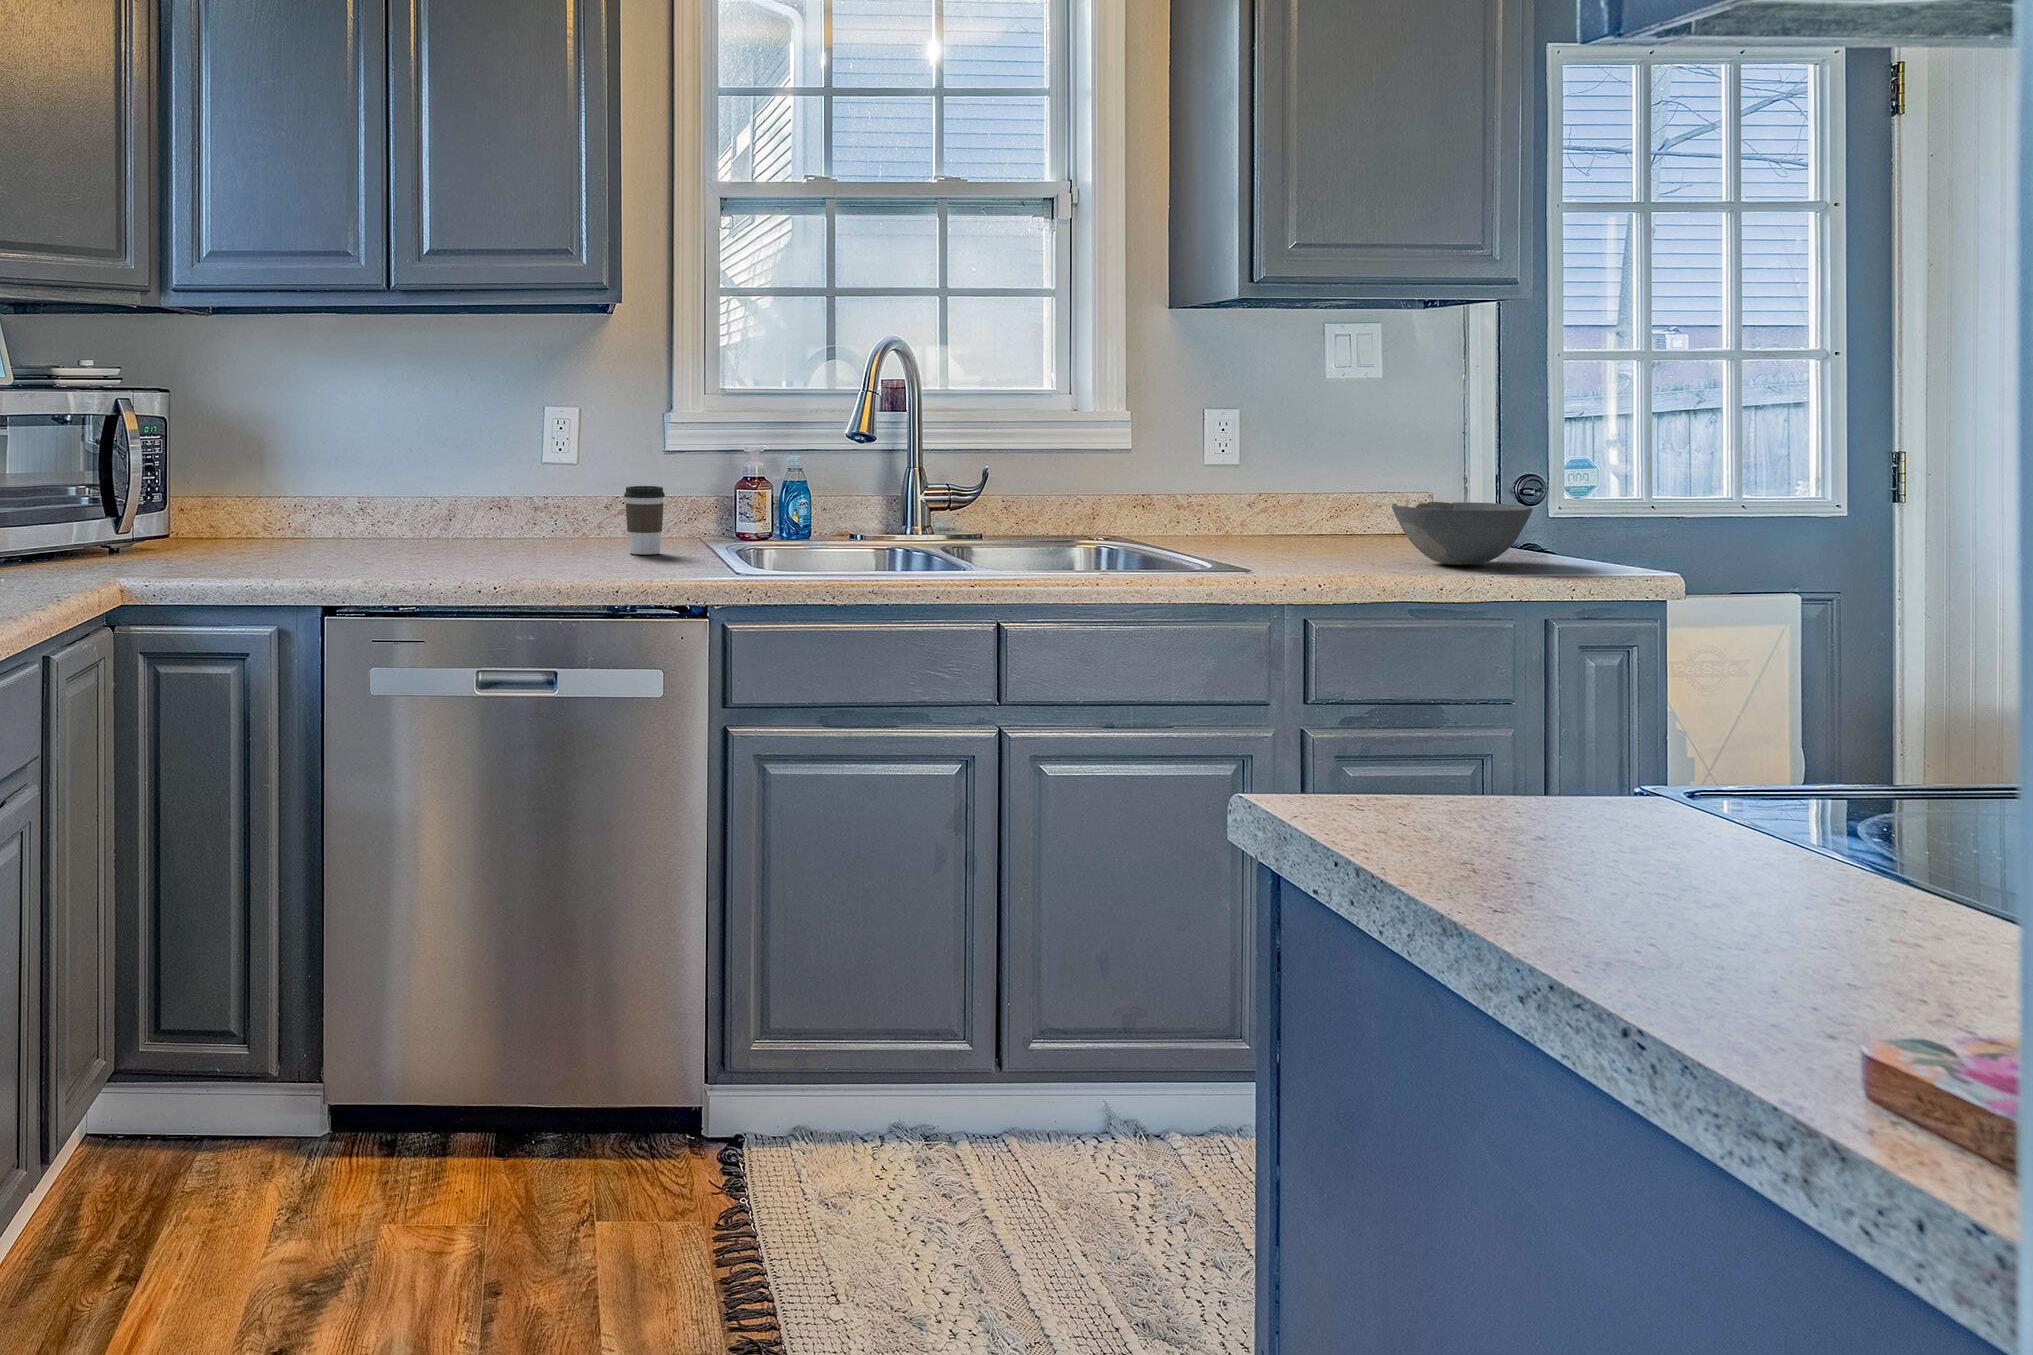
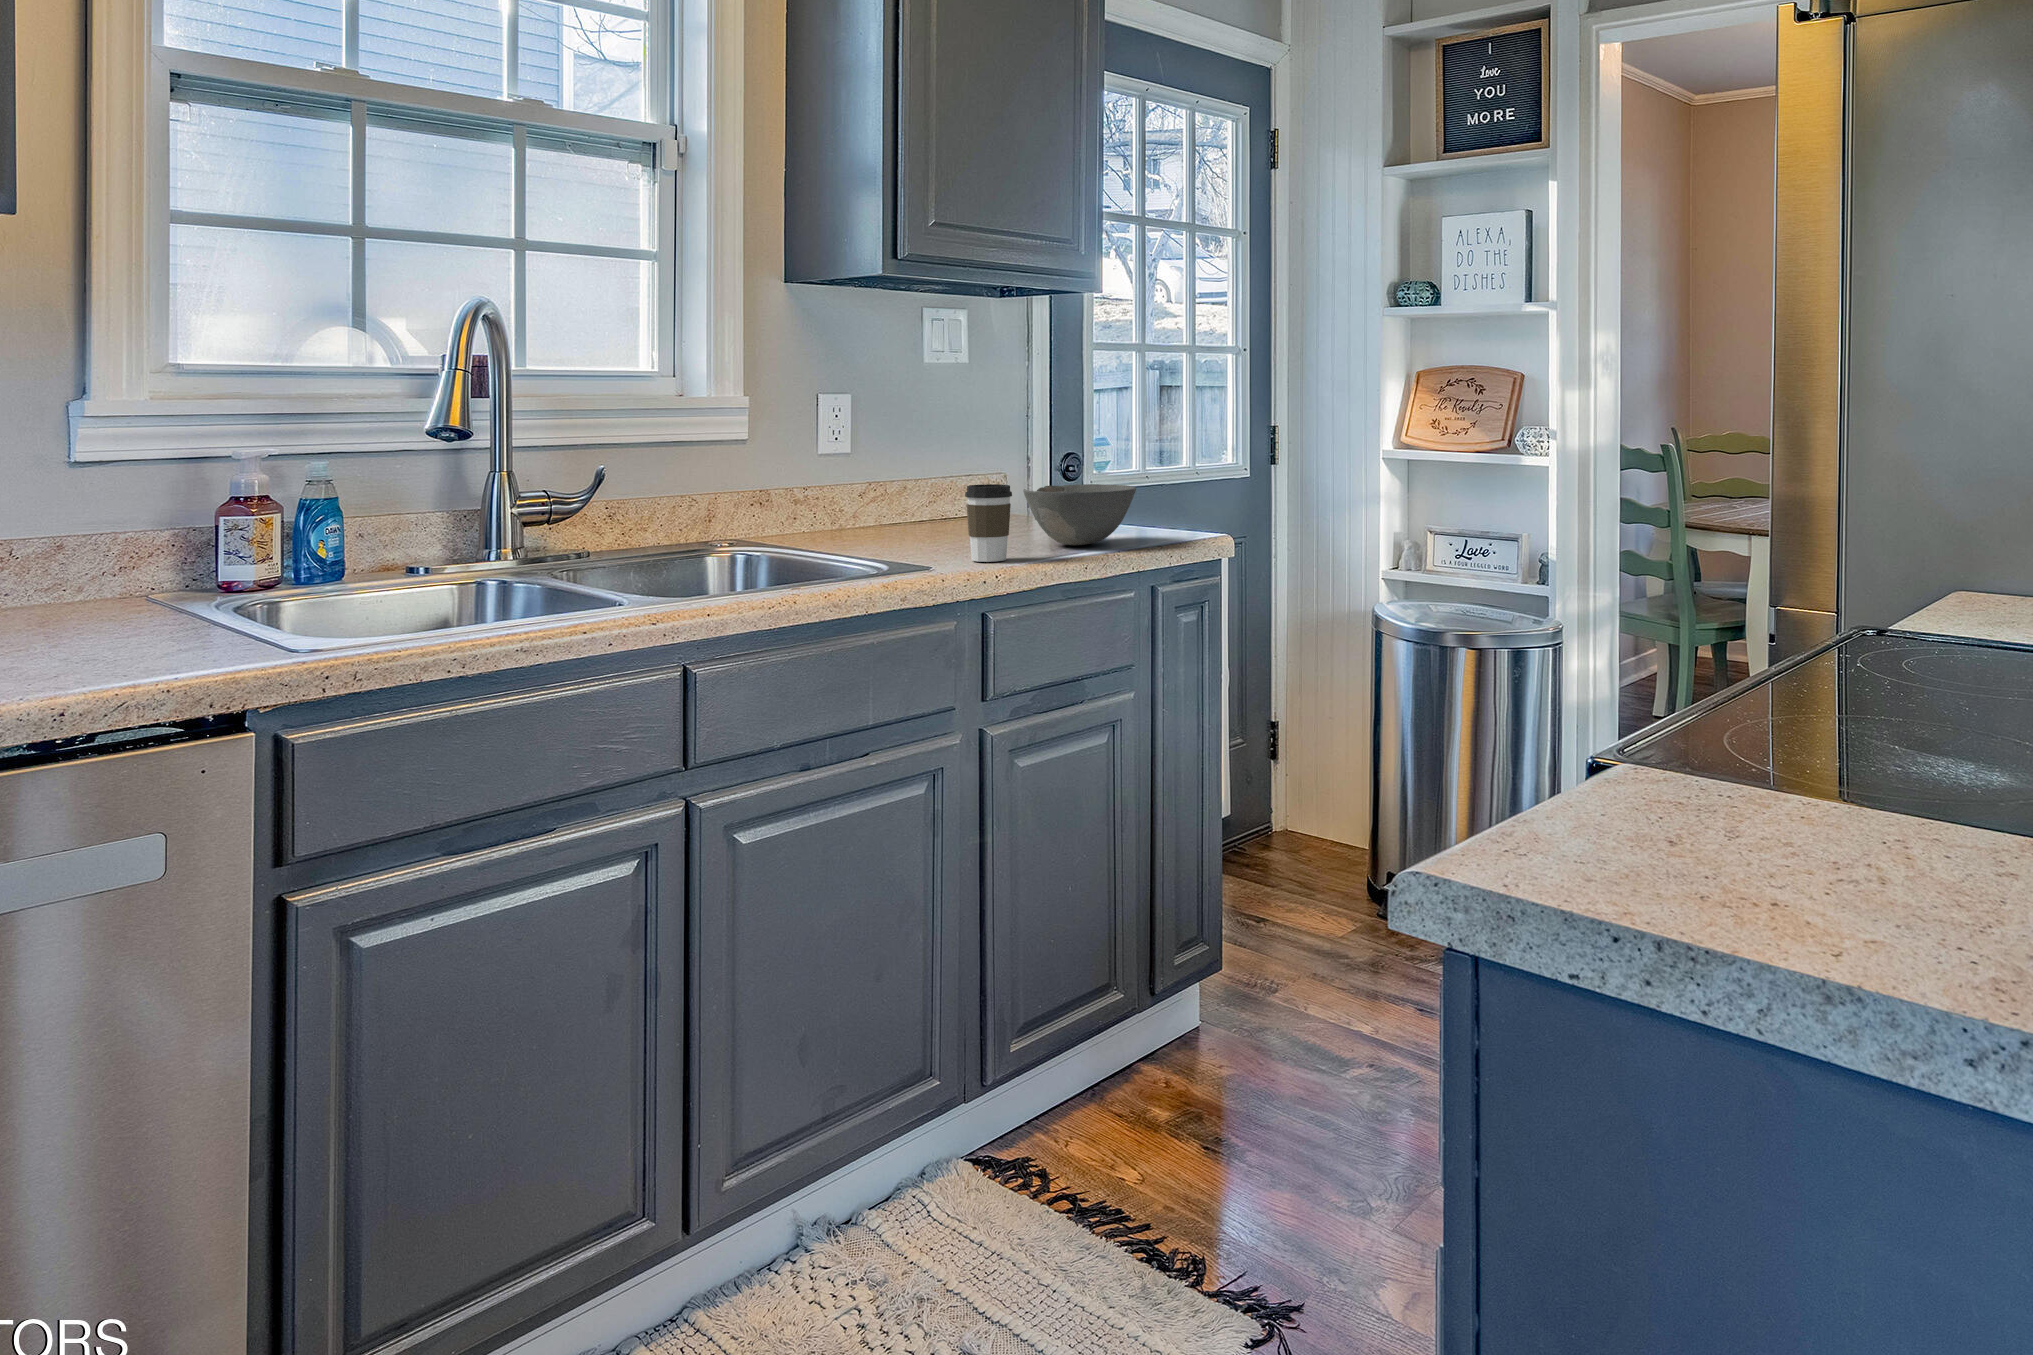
coffee cup: present [624,486,665,554] -> present [965,484,1012,562]

